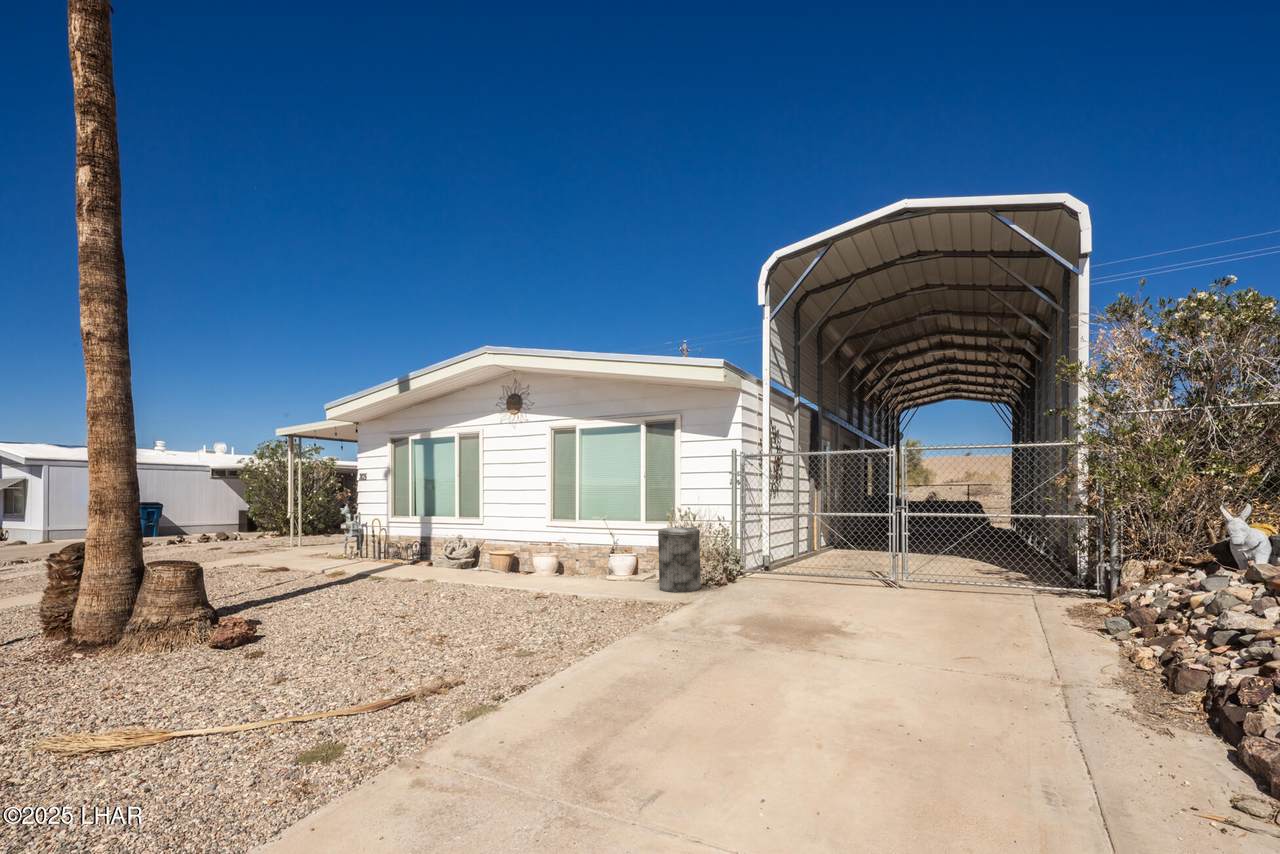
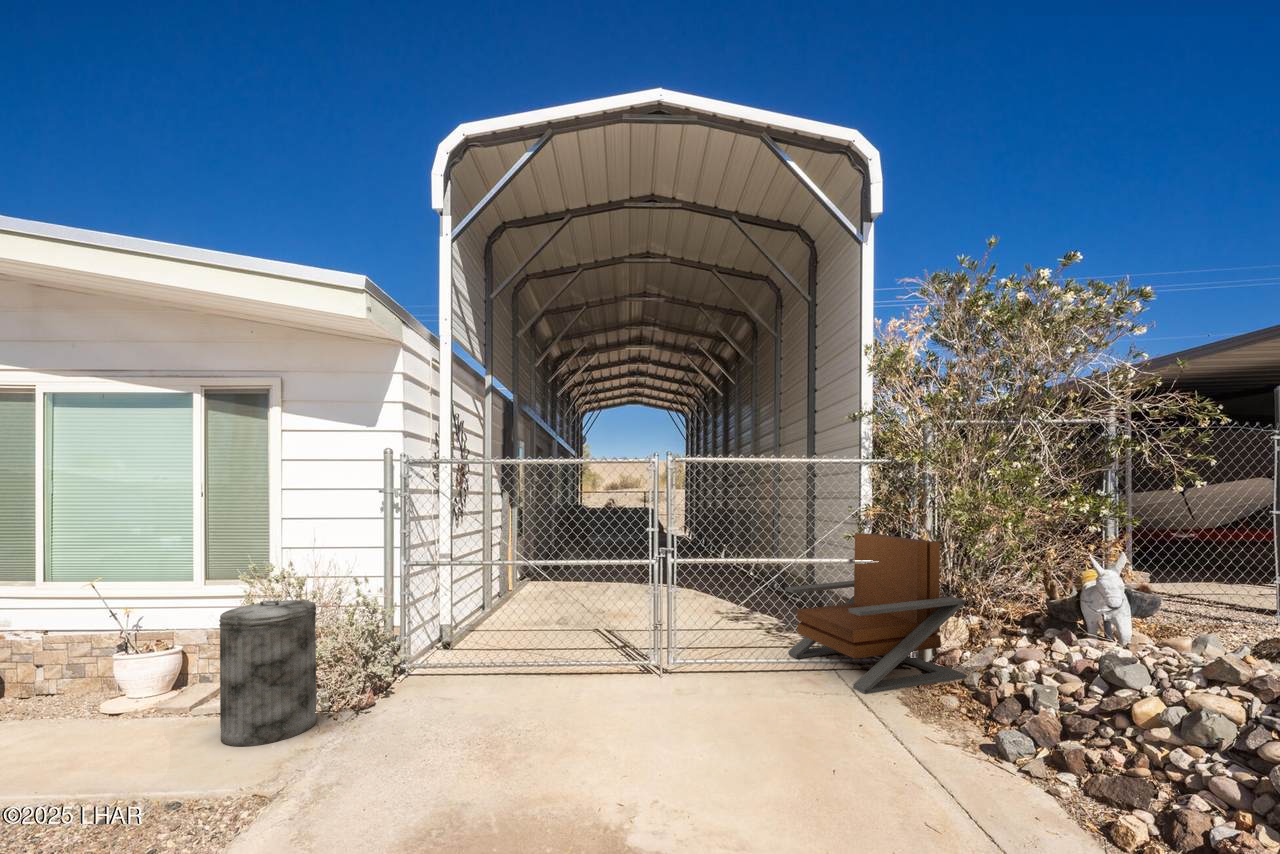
lounge chair: none [990,514,1114,616] -> present [785,533,967,694]

